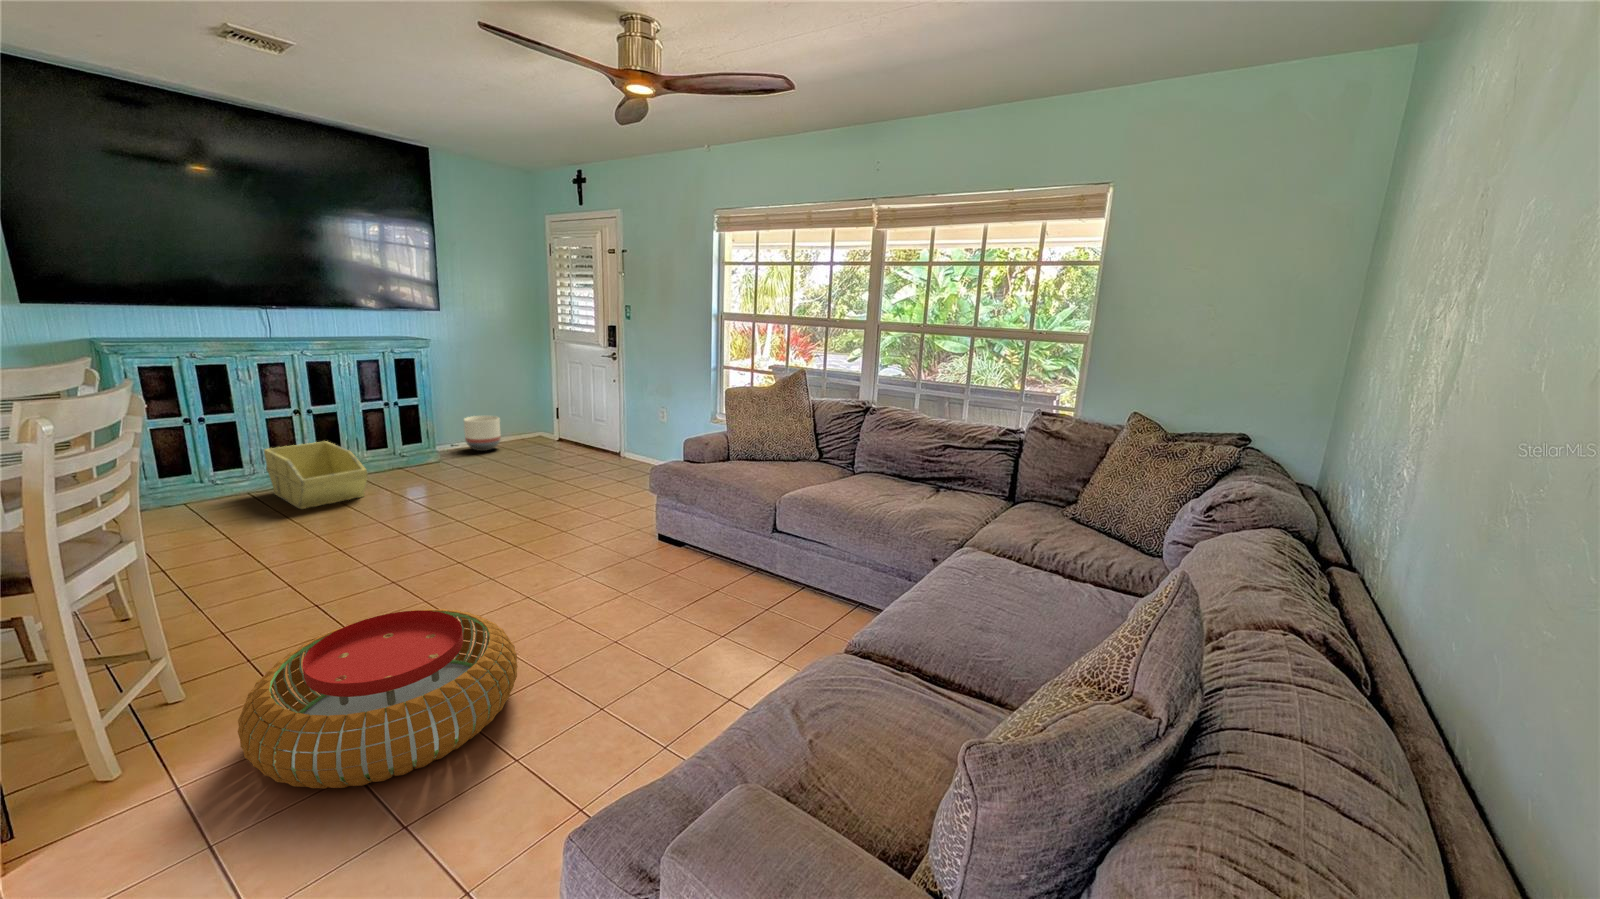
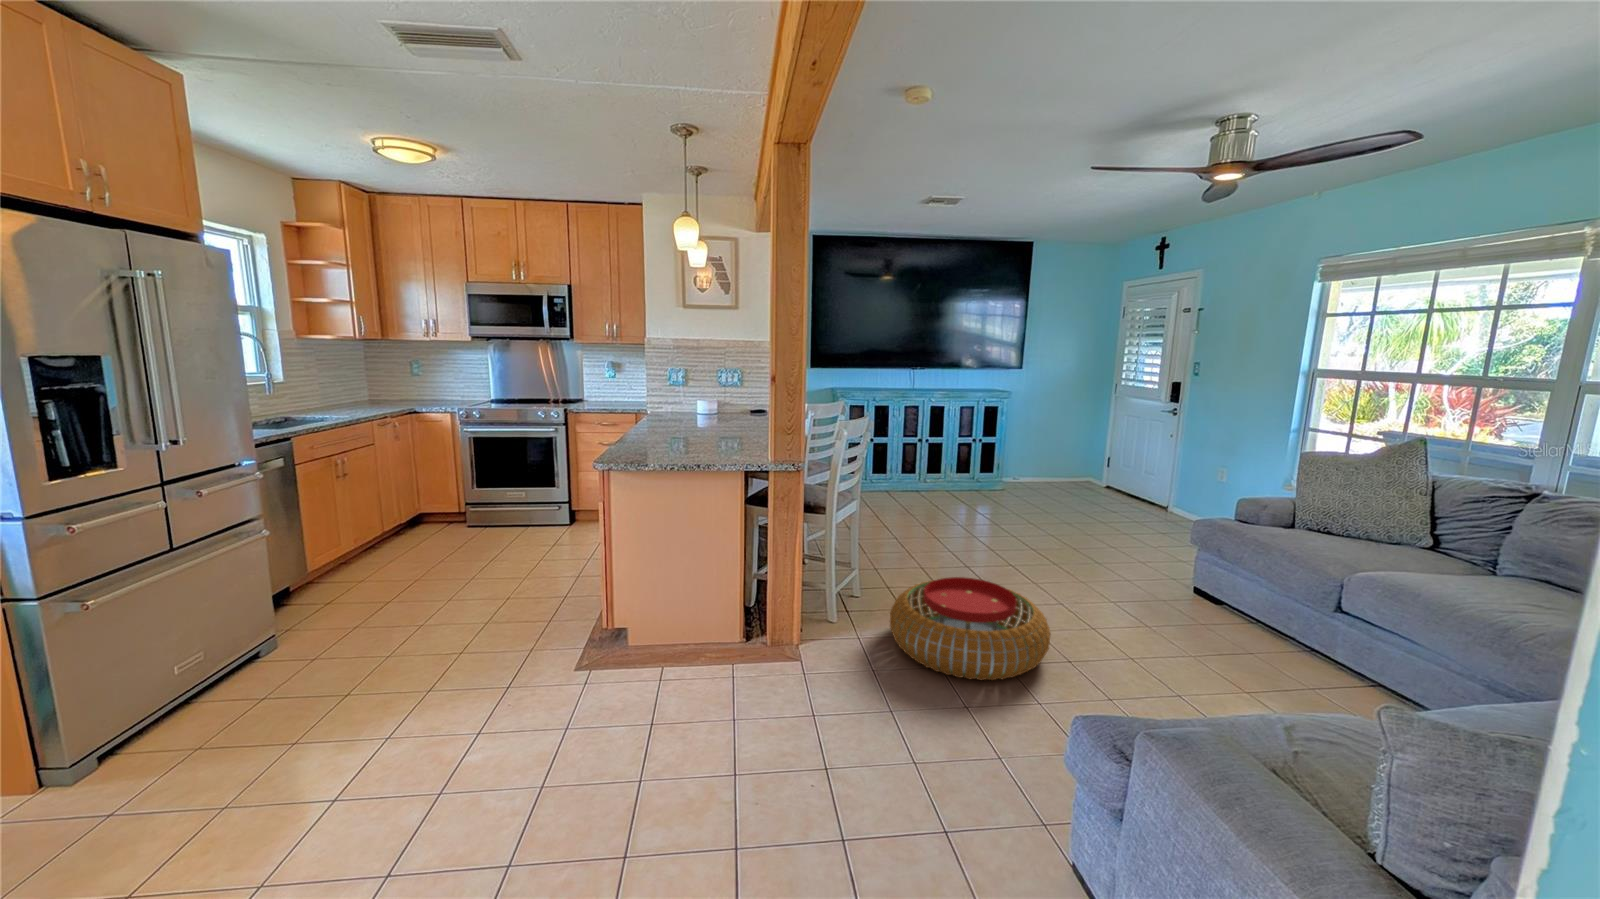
planter: present [464,416,501,451] -> none [1025,458,1055,488]
storage bin: present [264,441,368,509] -> none [897,464,956,508]

